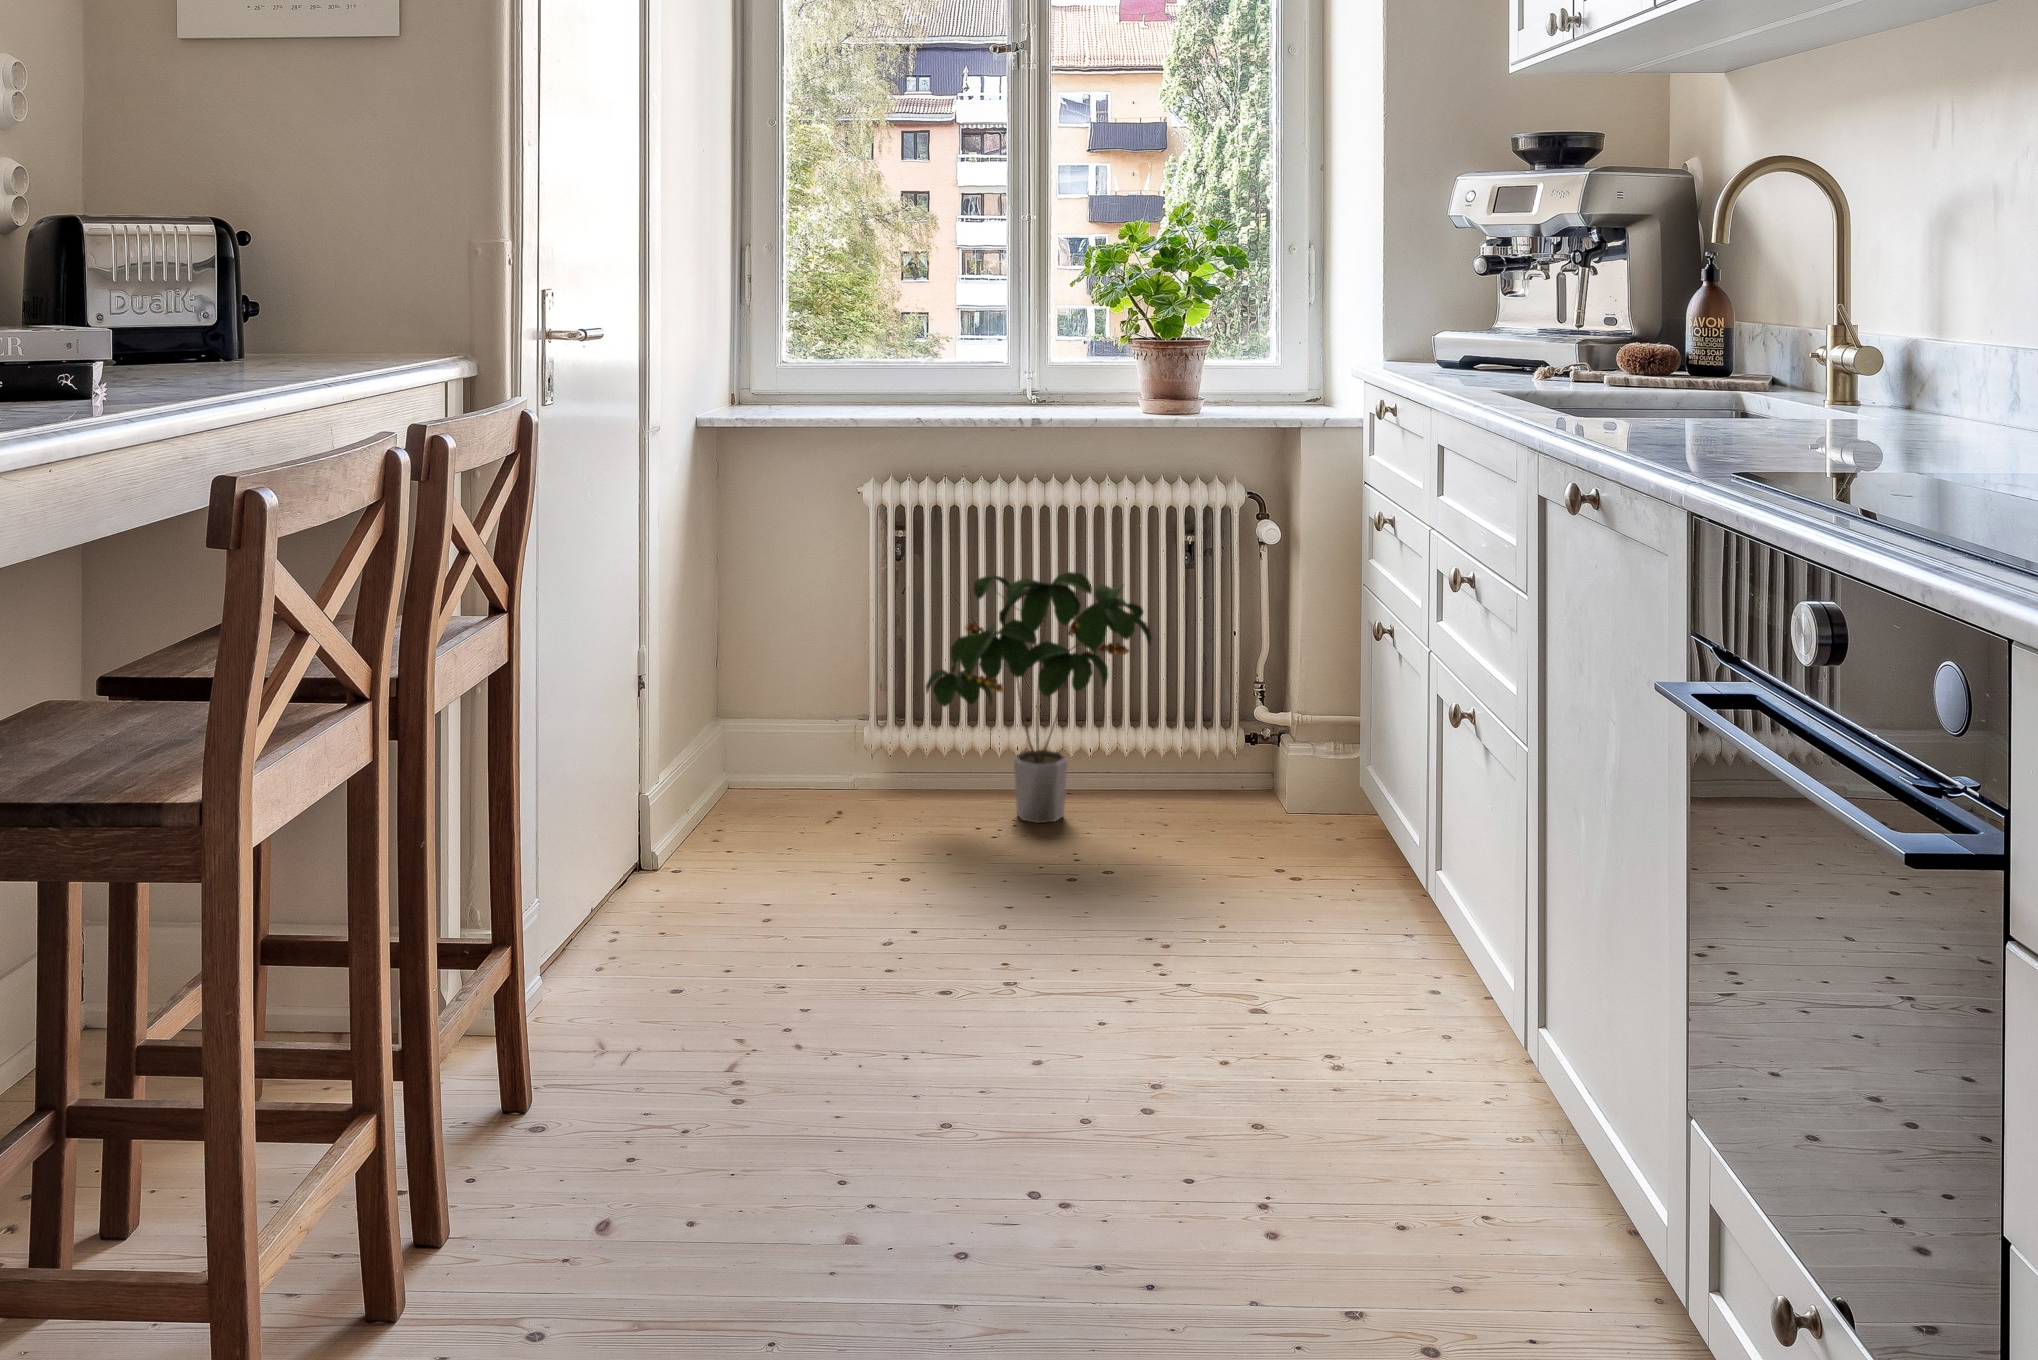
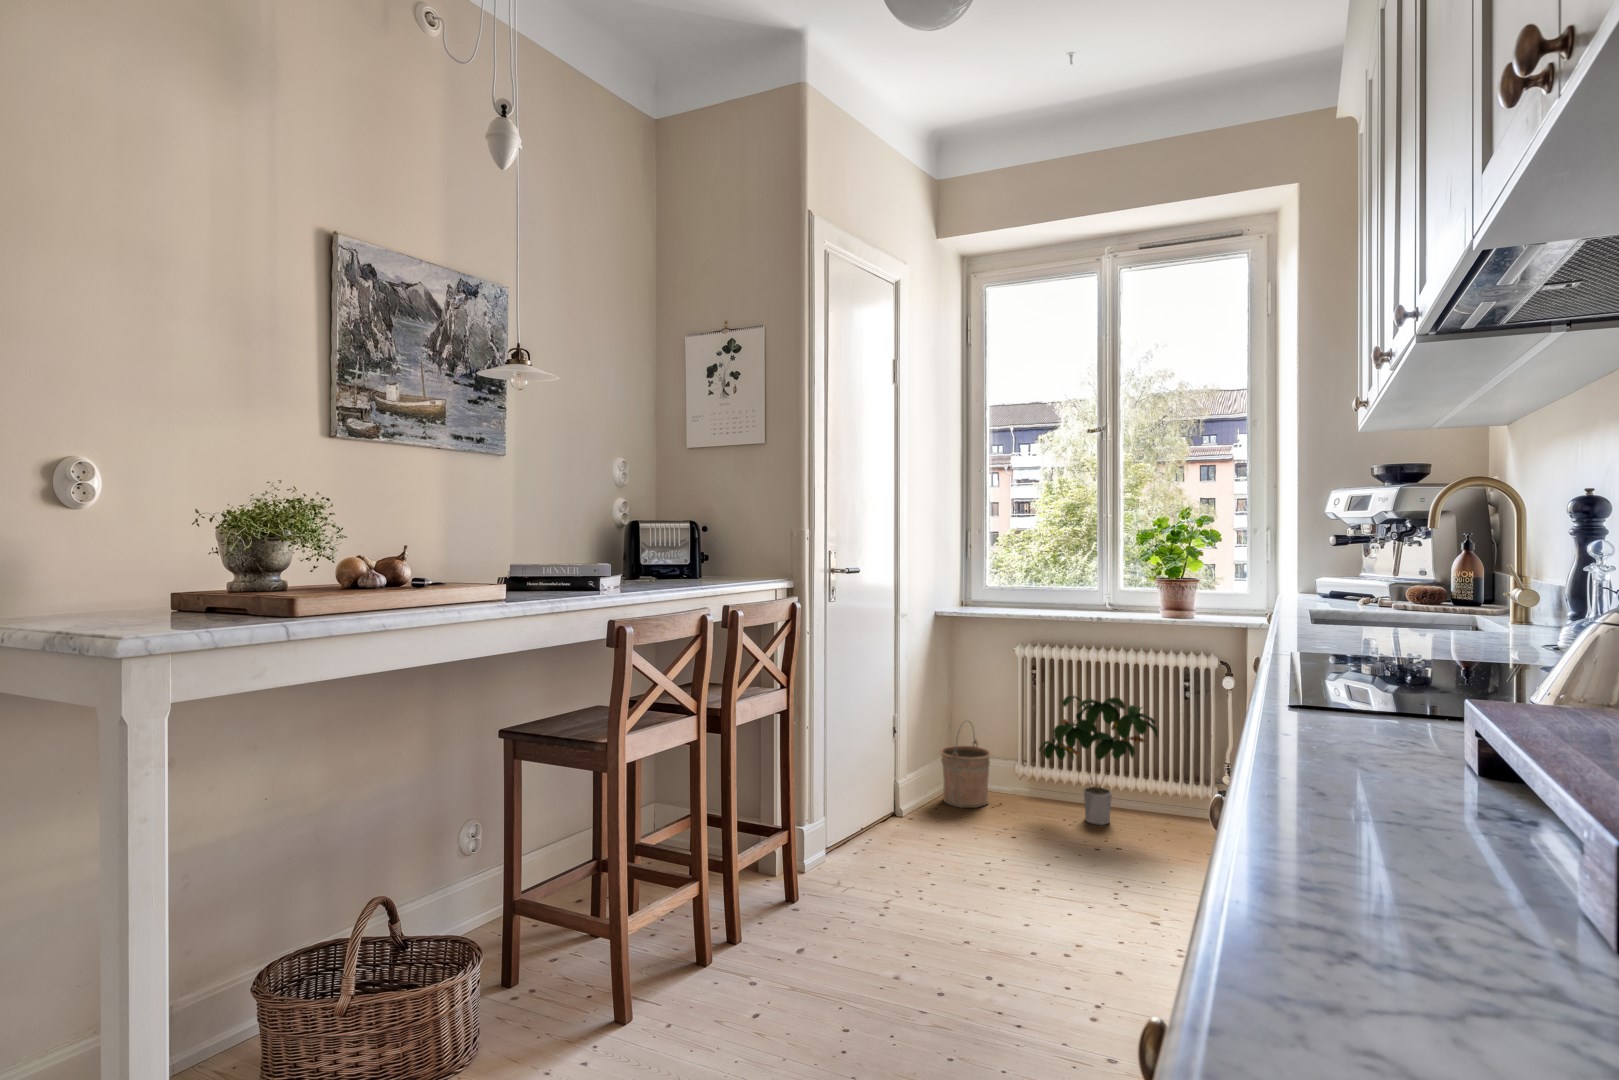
bucket: none [720,644,828,828] -> present [940,721,991,808]

